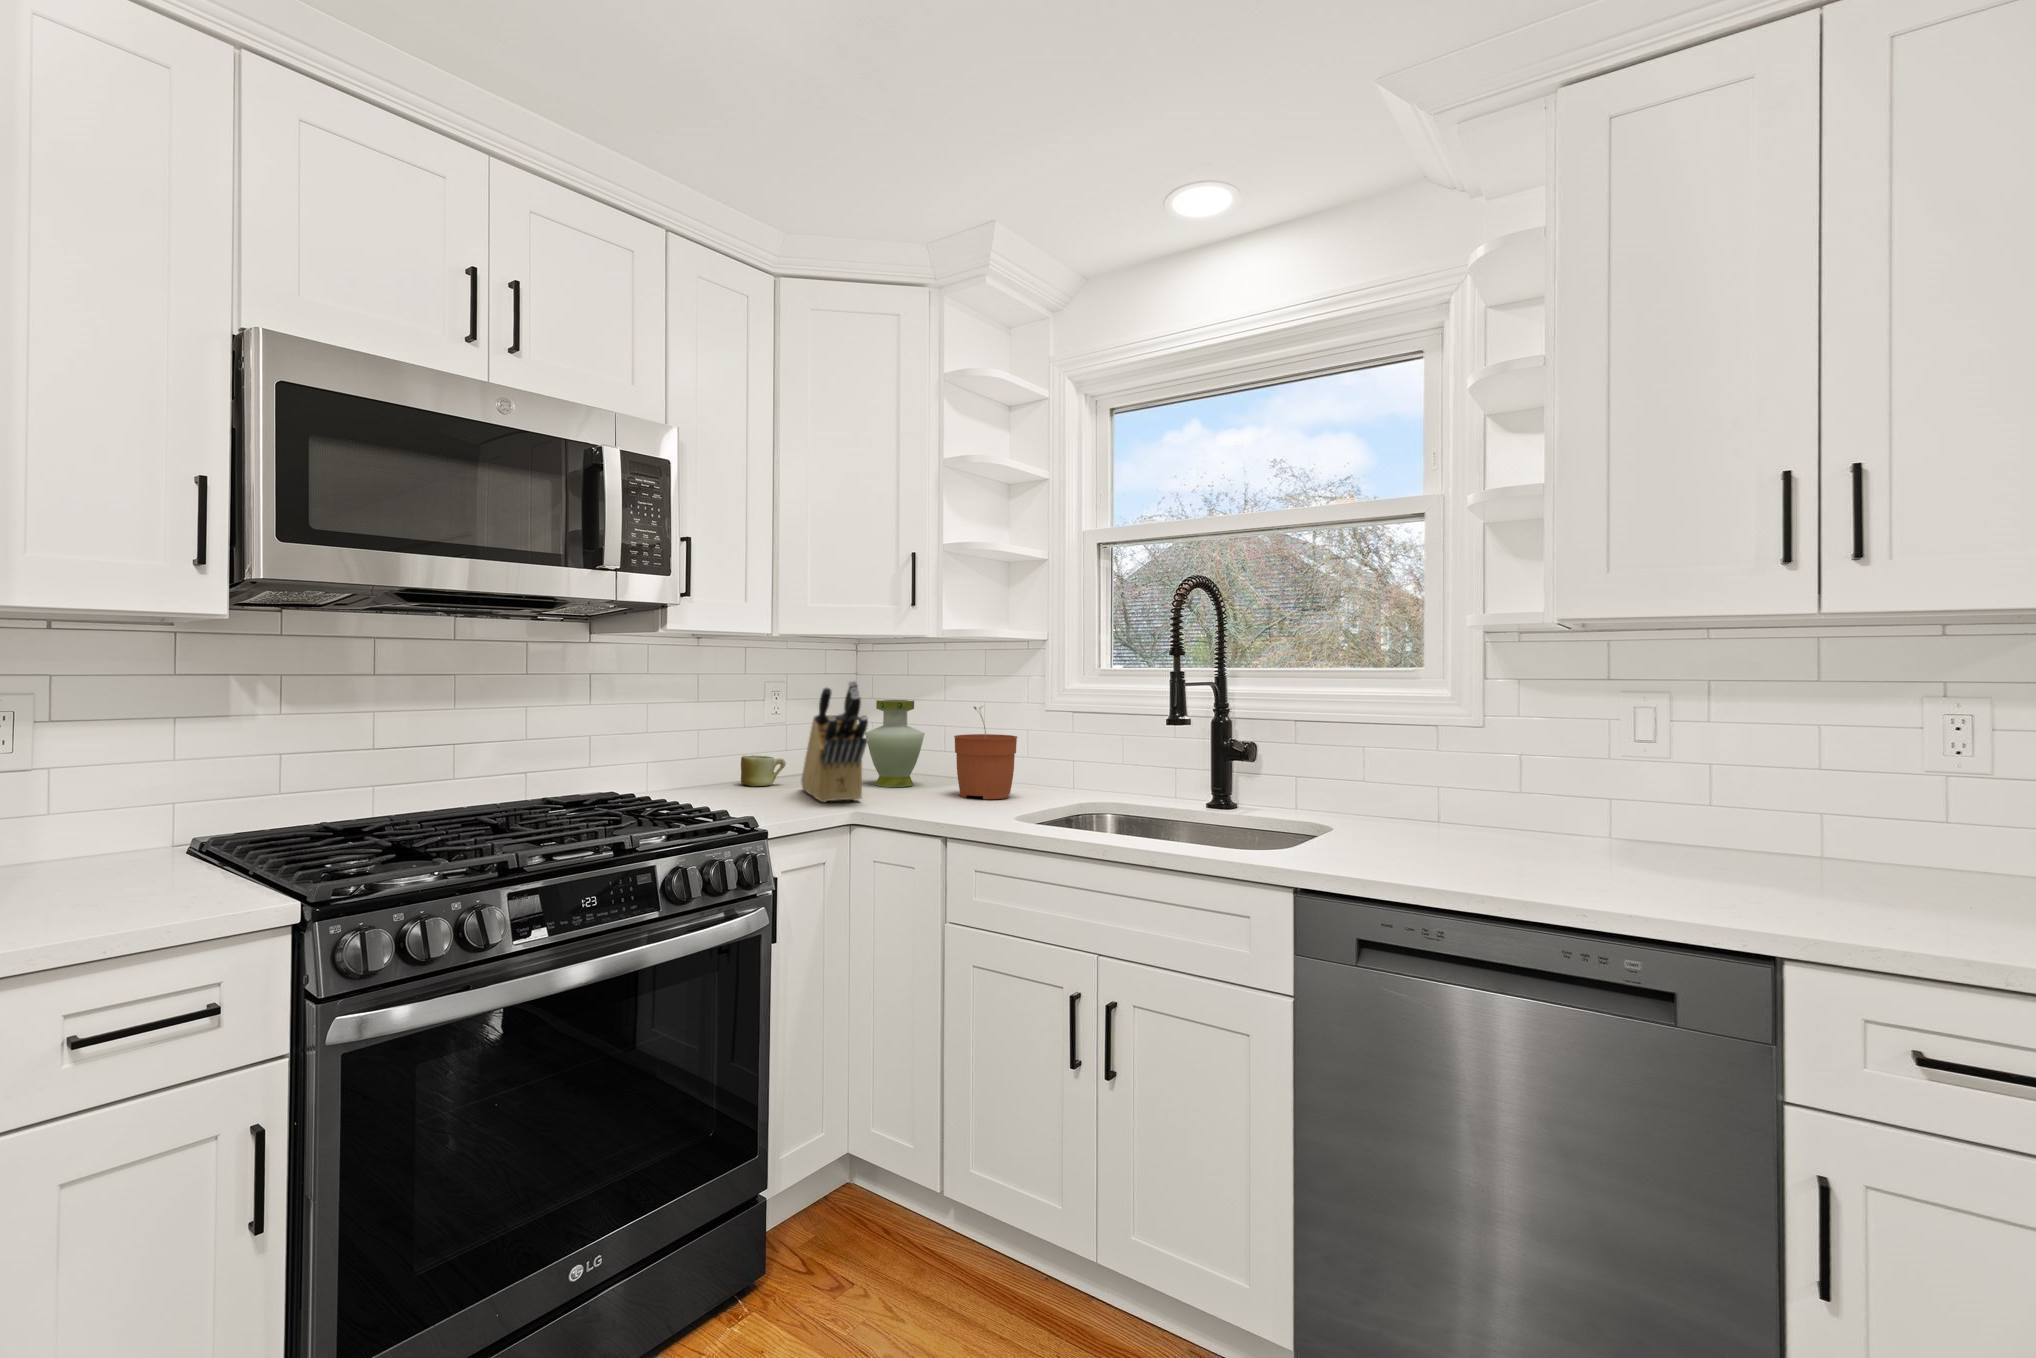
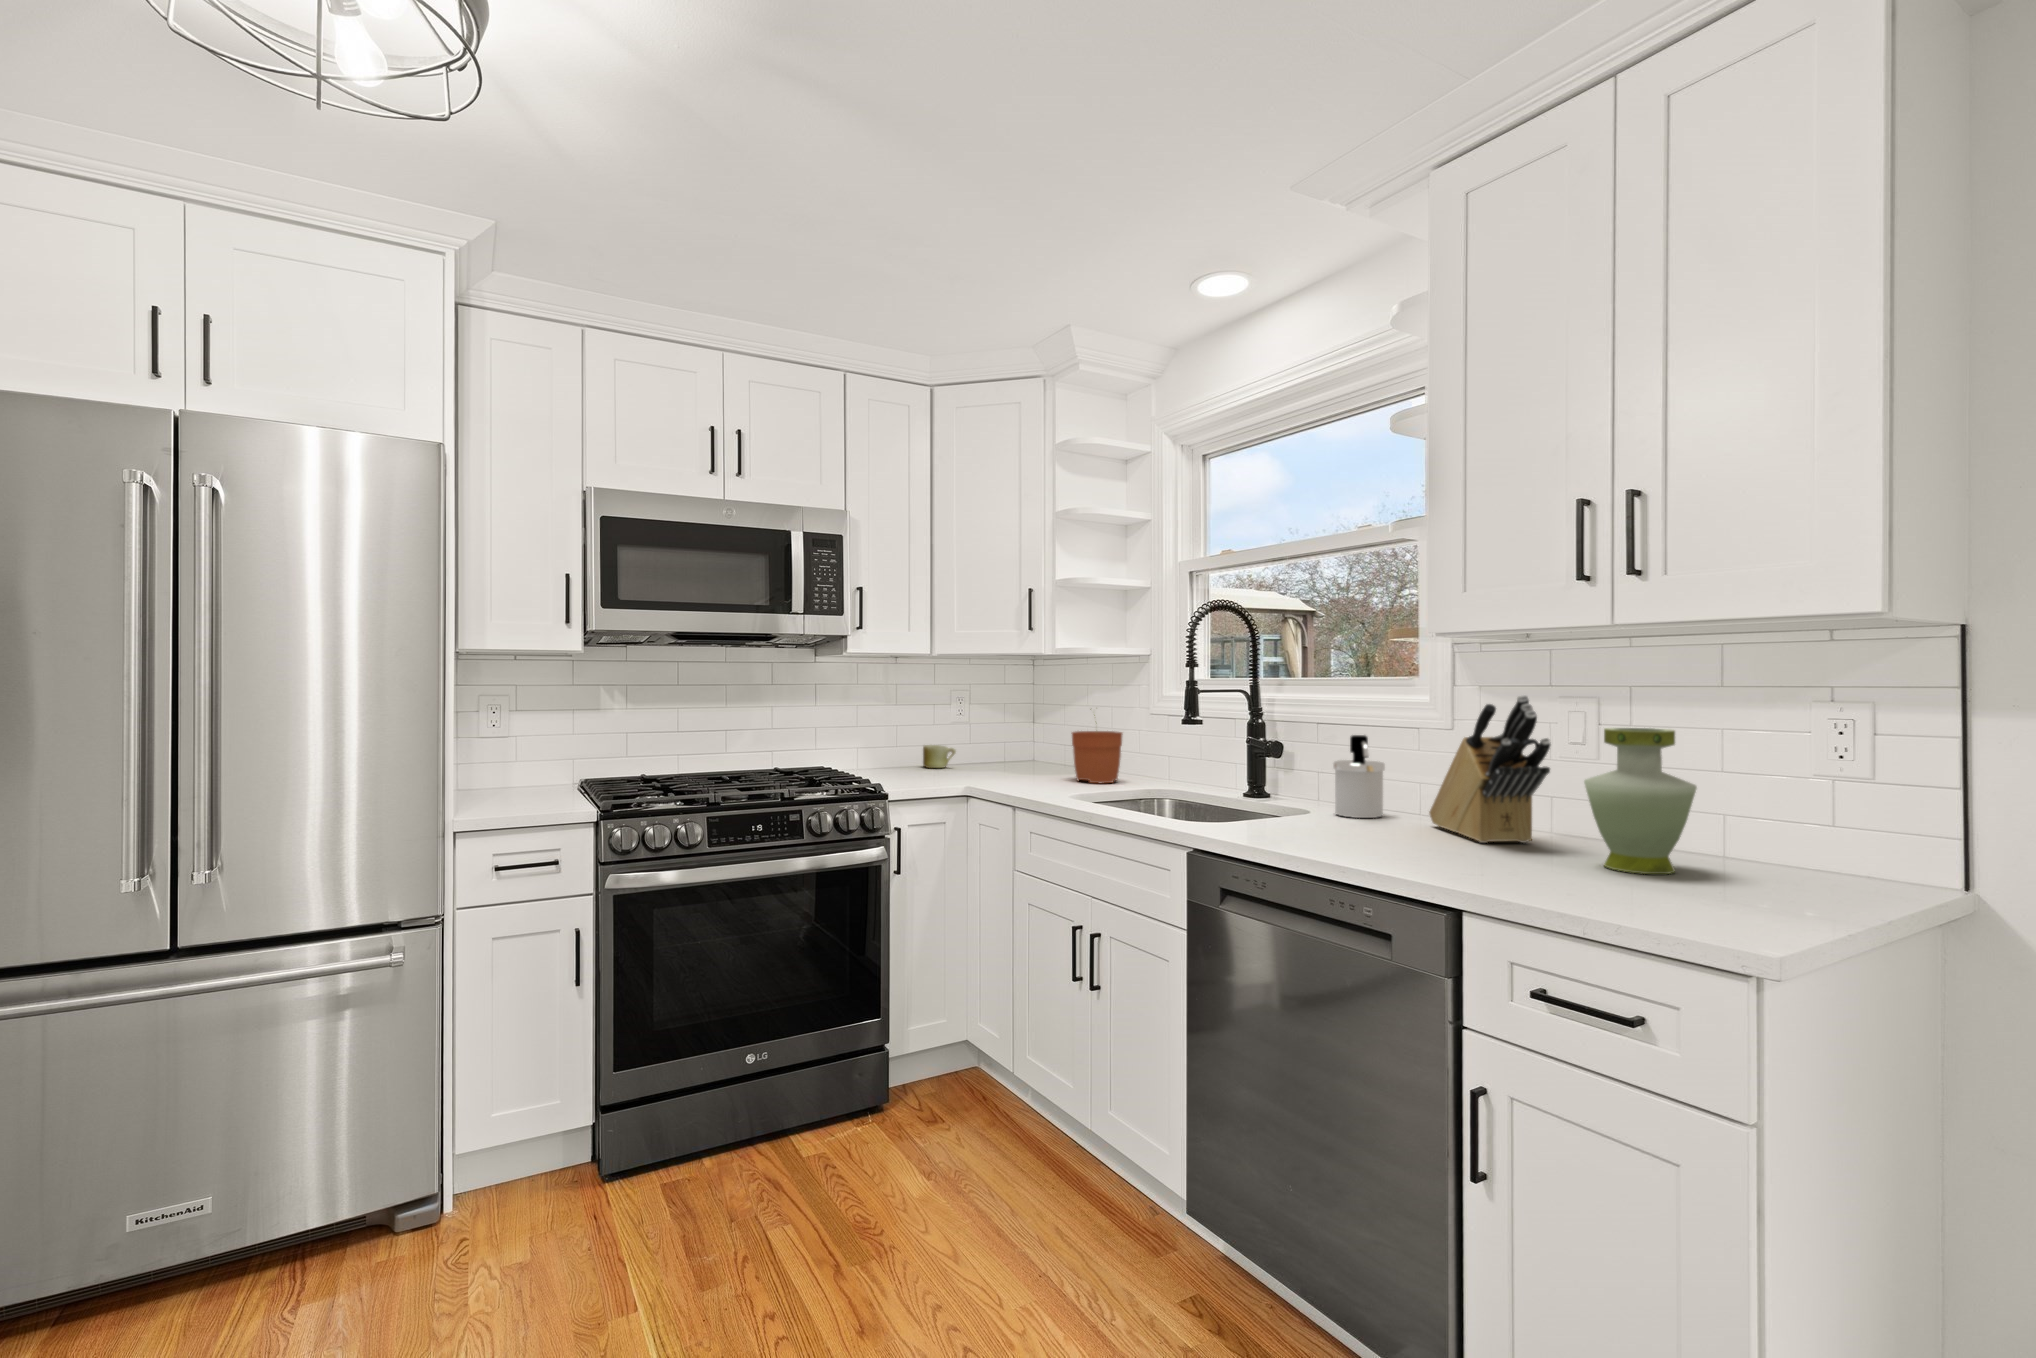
knife block: present [801,681,868,802] -> present [1429,695,1551,843]
vase: present [865,700,925,787] -> present [1584,728,1697,874]
soap dispenser: none [1356,739,1426,835] -> present [1333,735,1385,818]

